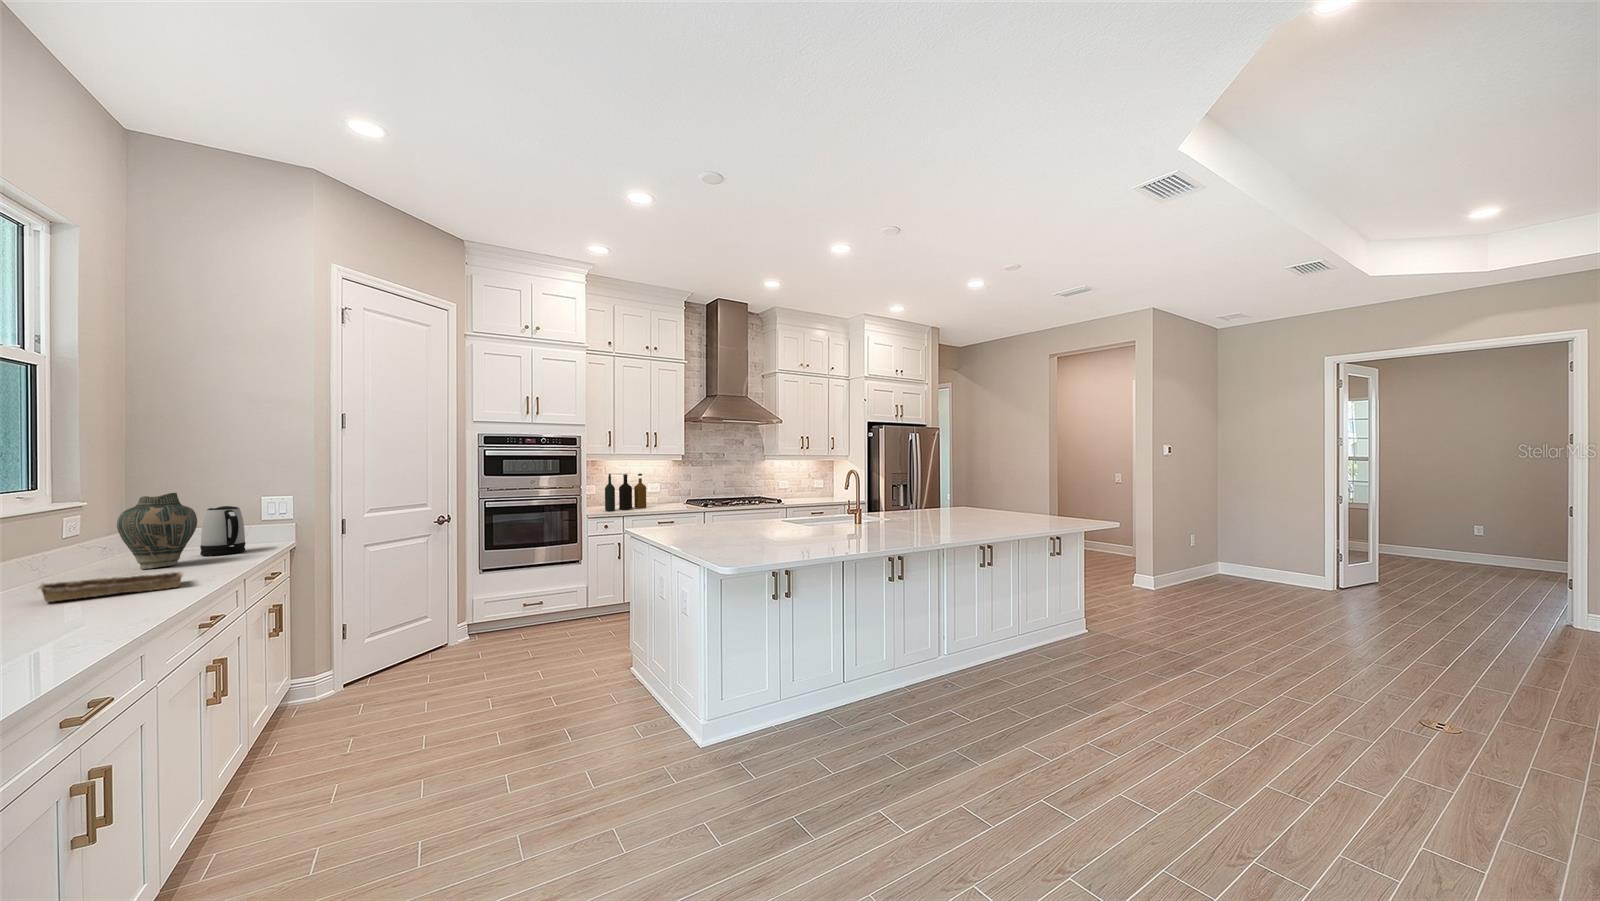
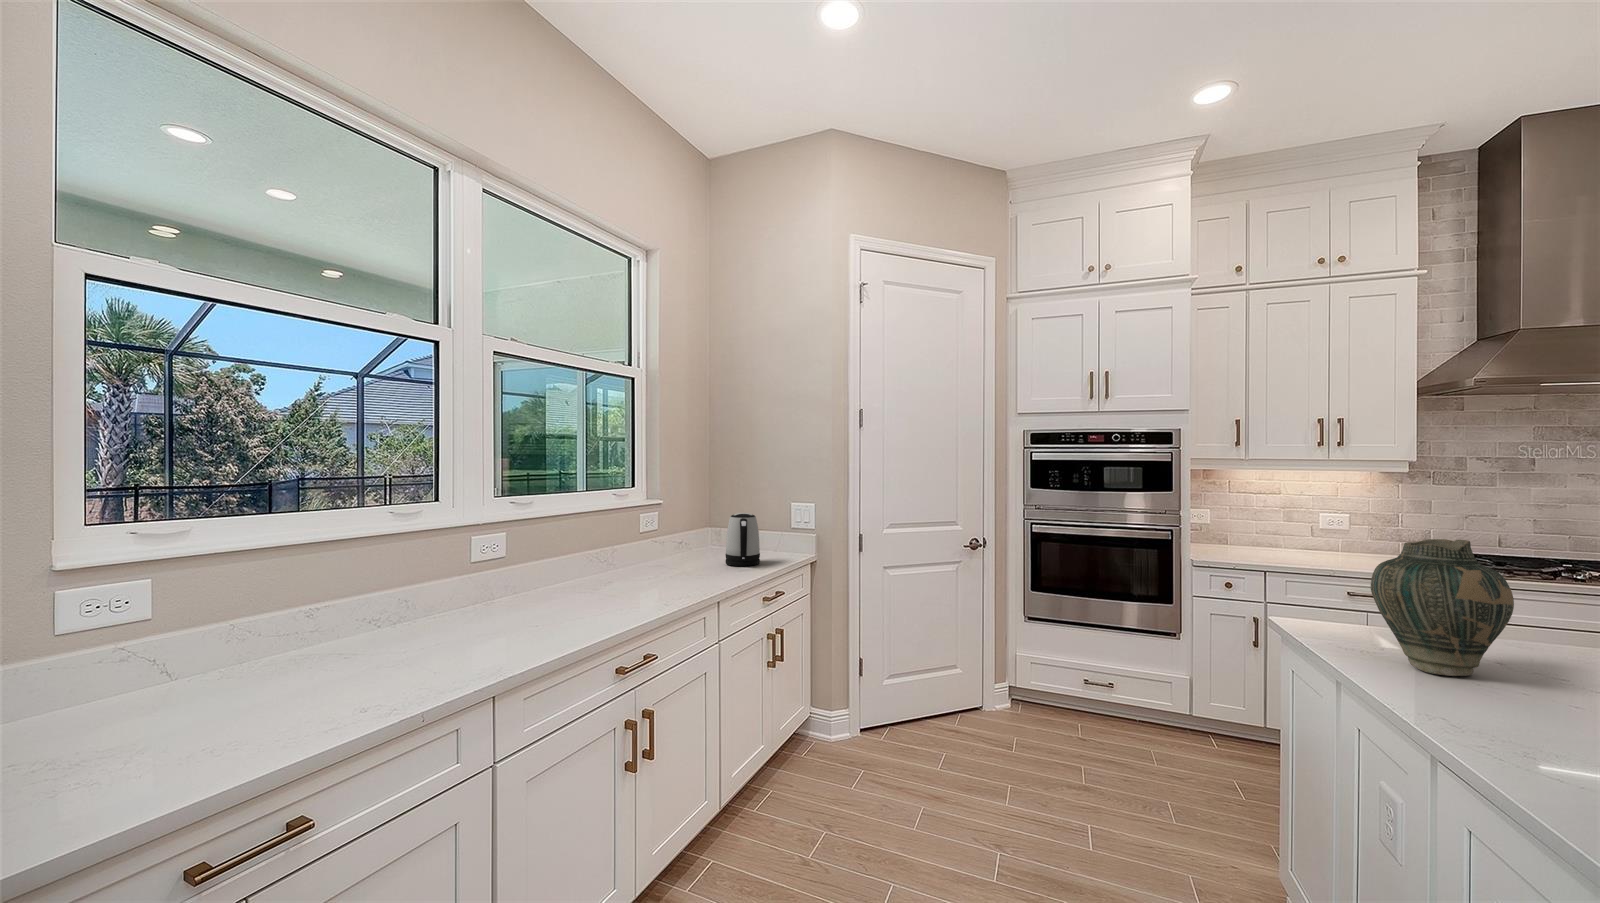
bottle: present [605,474,647,511] -> none [1228,493,1317,558]
vase: present [117,493,197,569] -> present [1371,539,1514,676]
tray: present [38,572,183,602] -> none [507,593,632,624]

